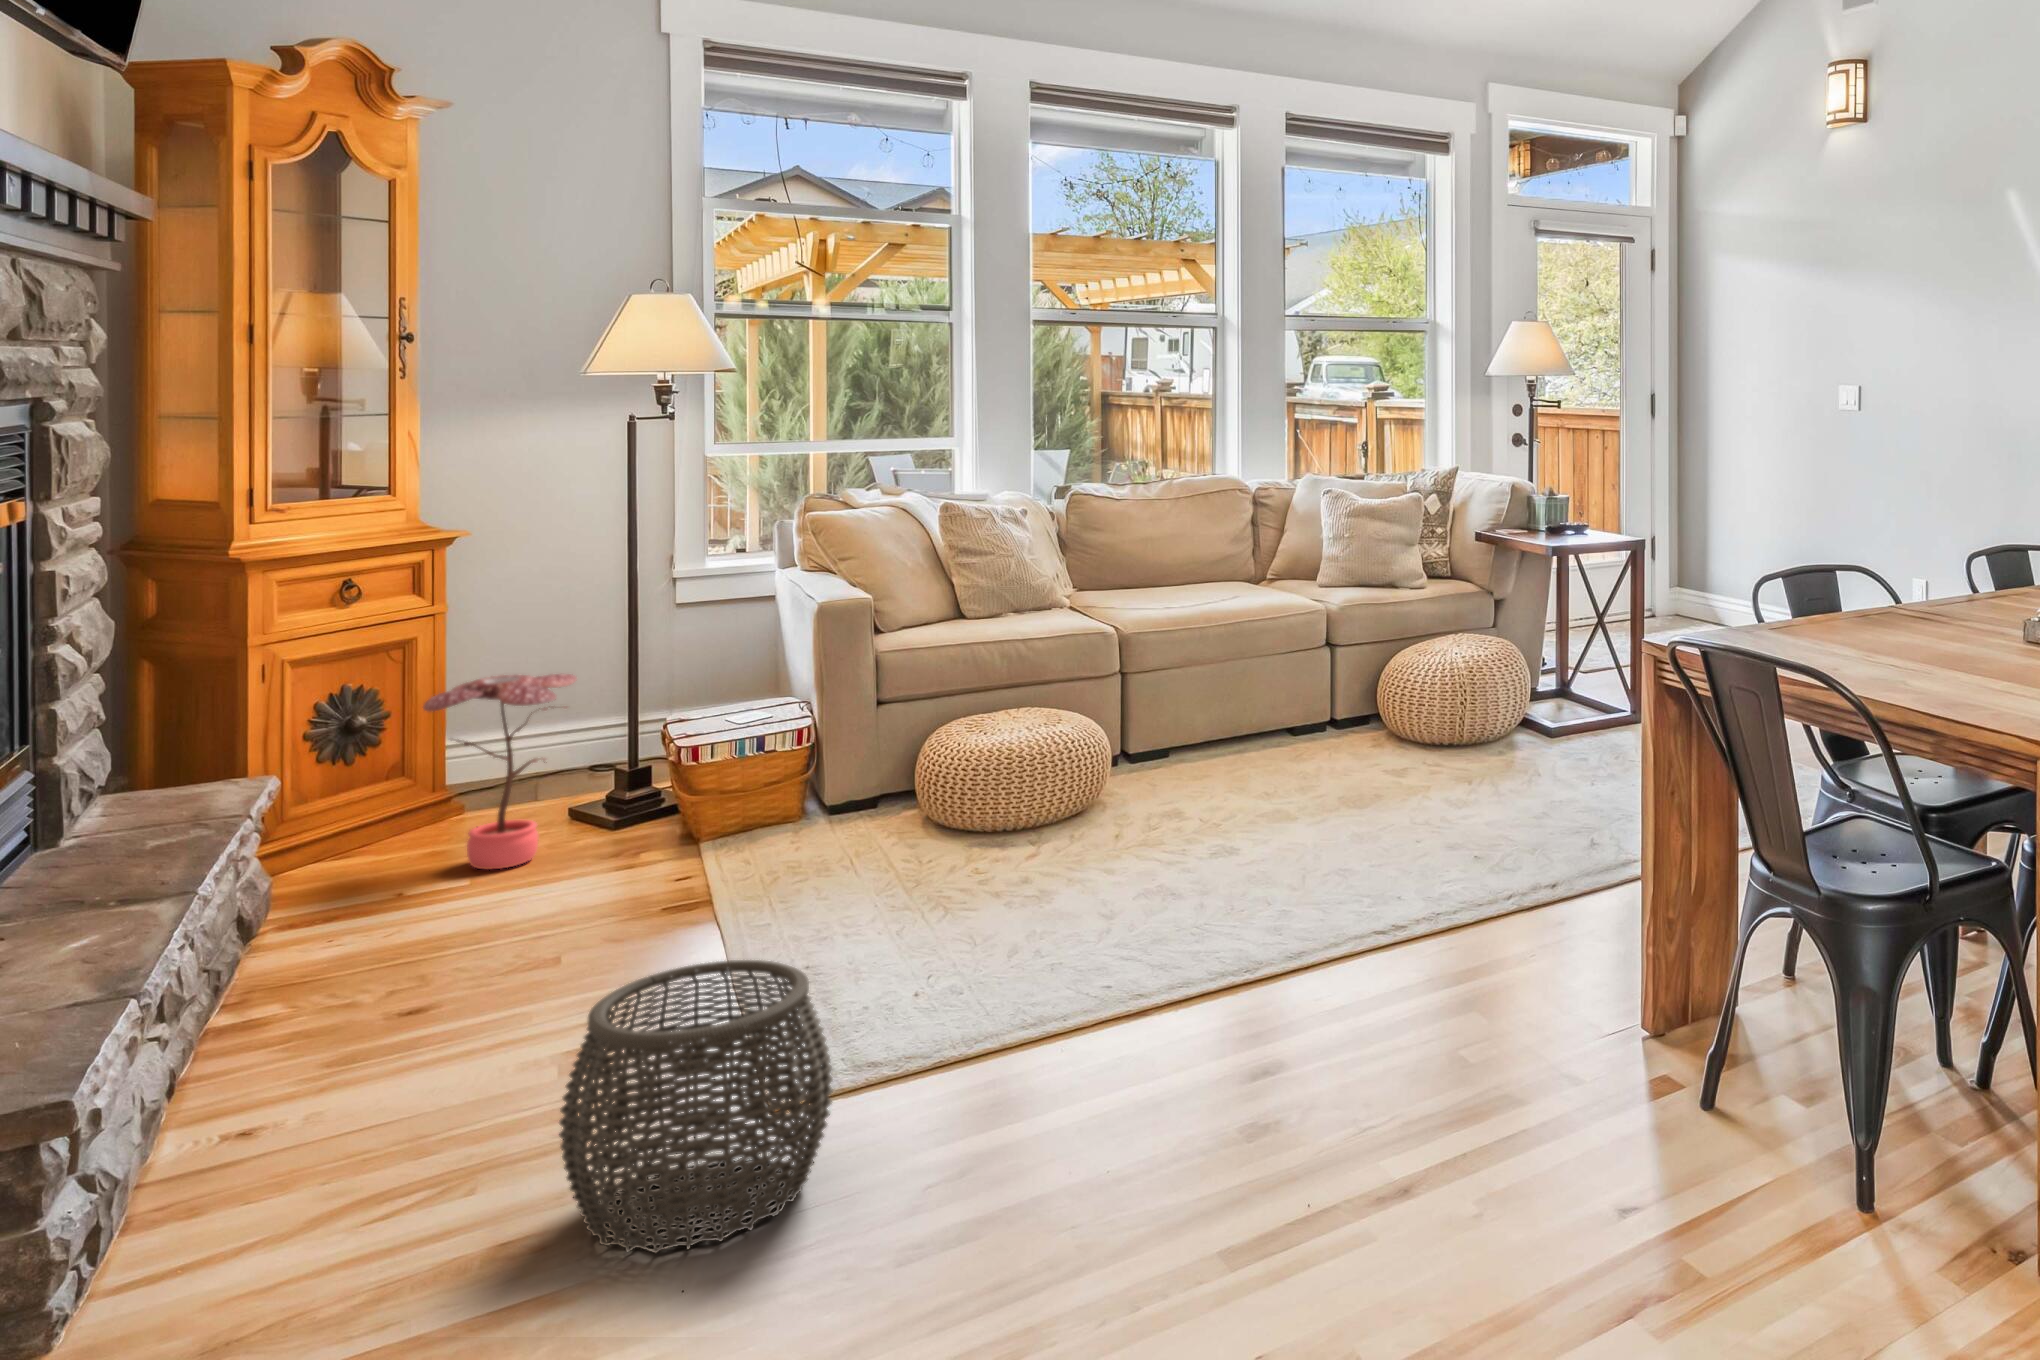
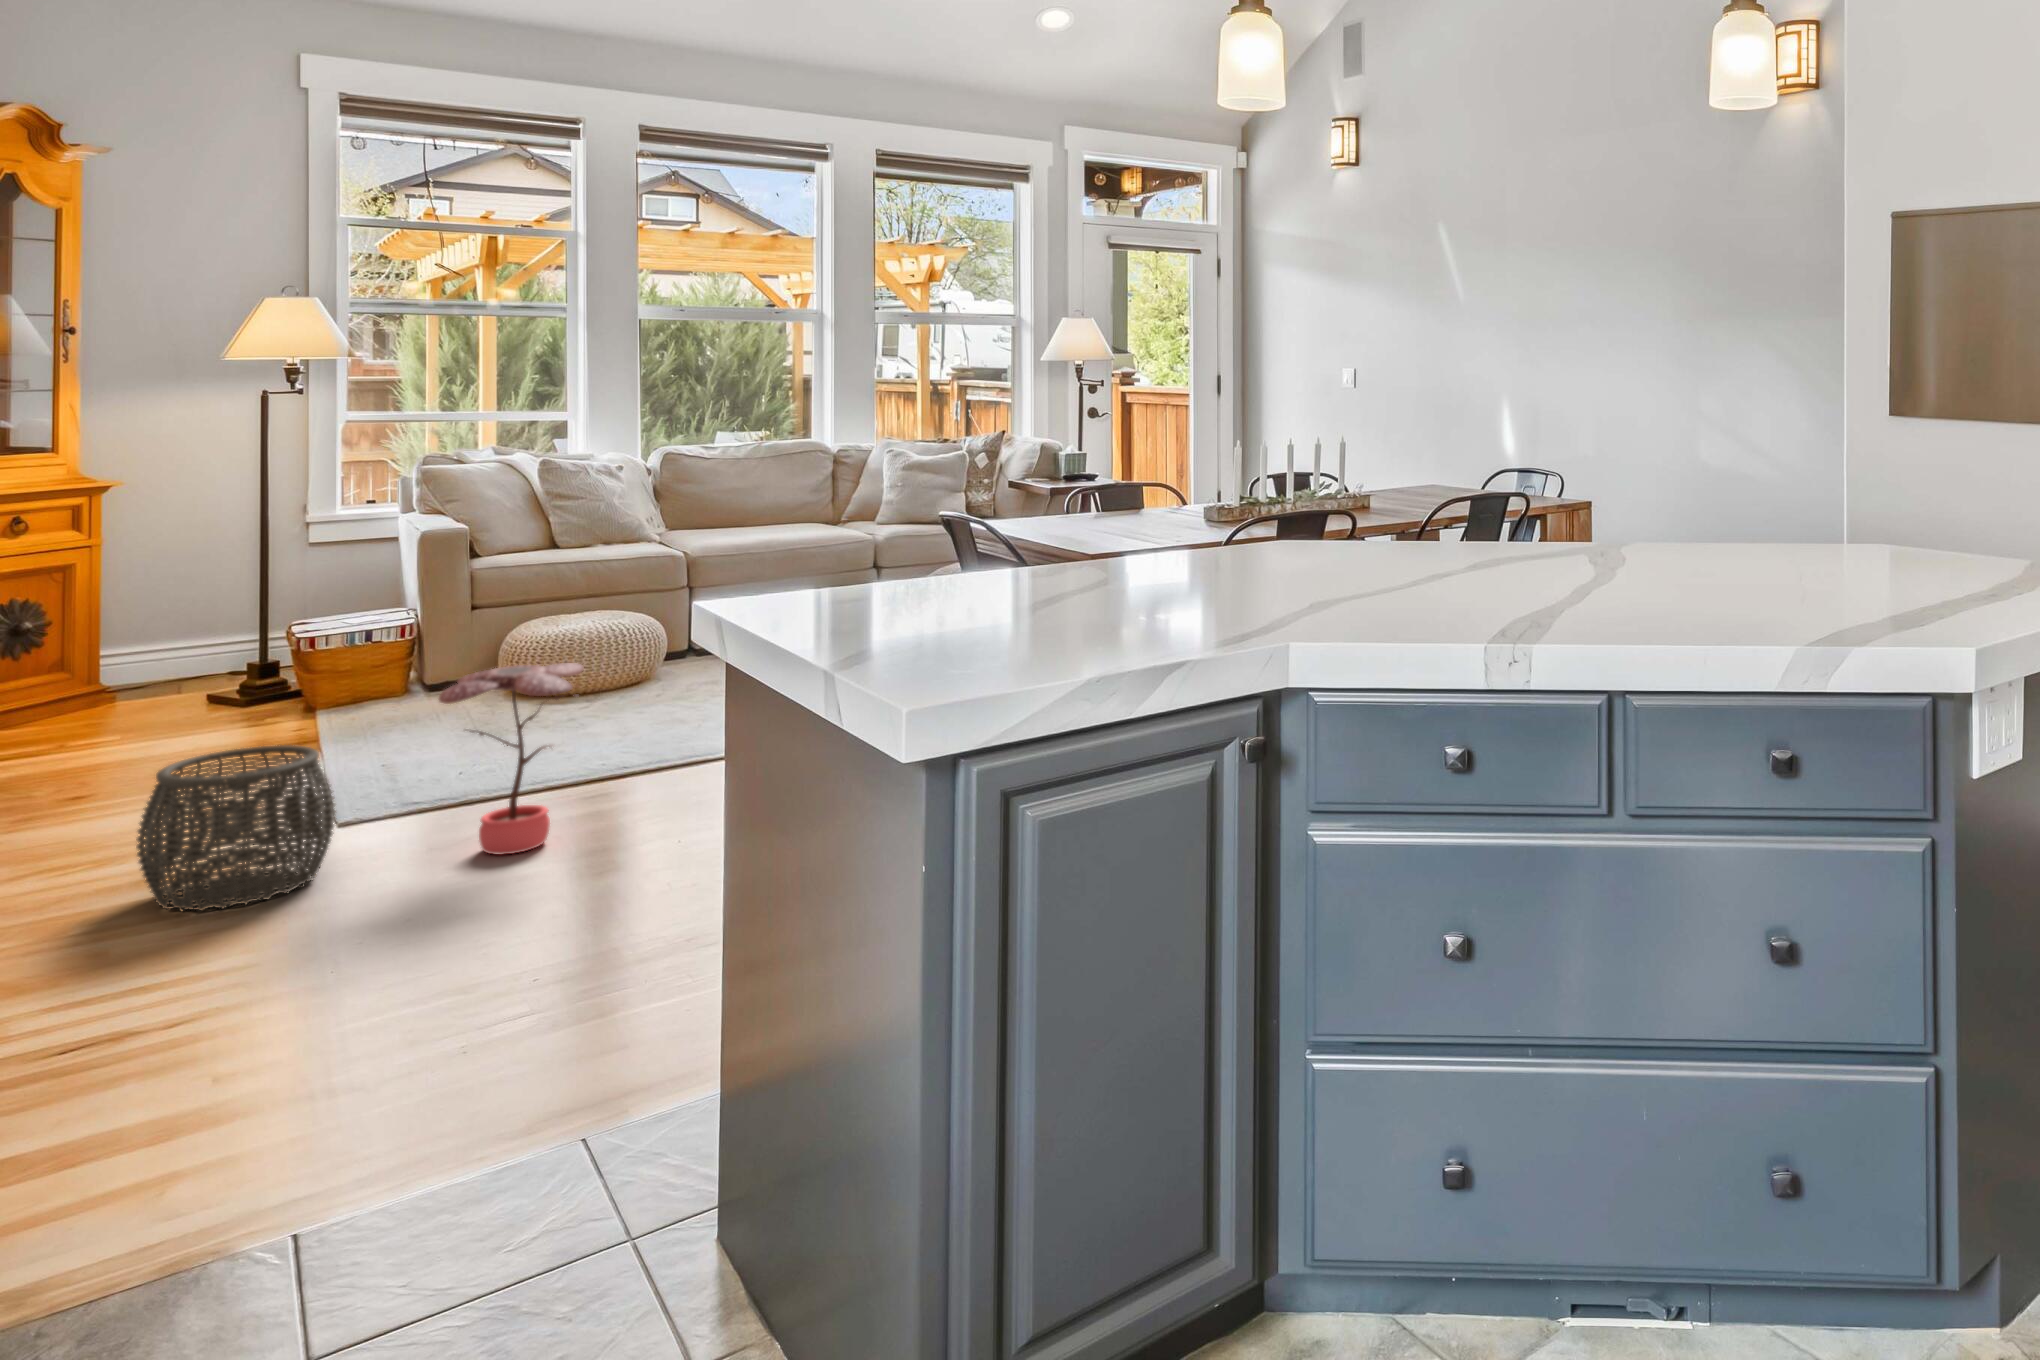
potted plant: present [423,674,577,870] -> present [439,663,583,855]

